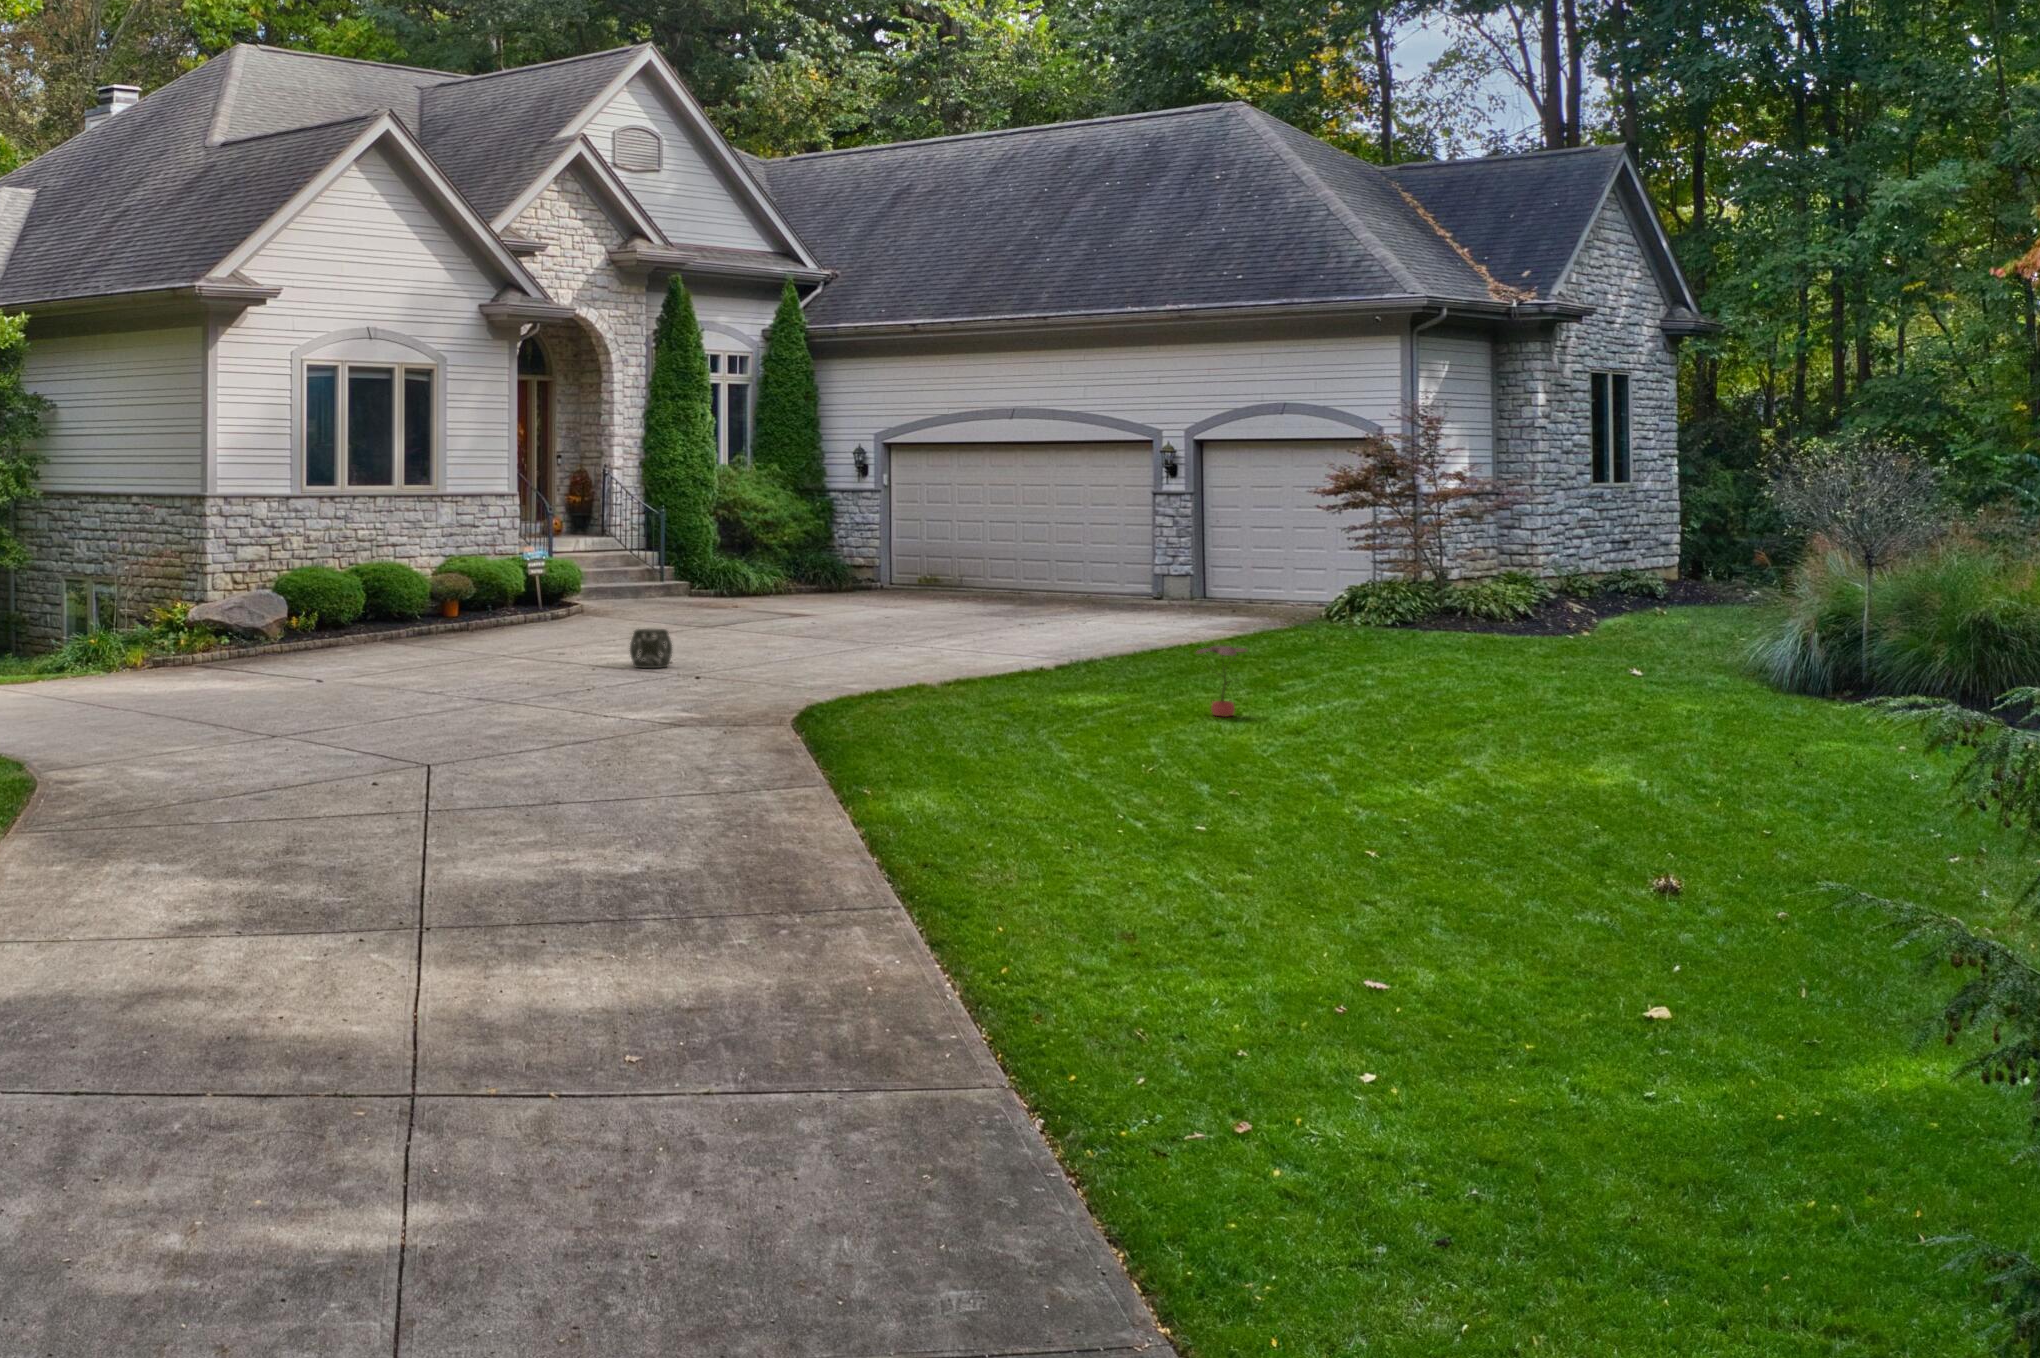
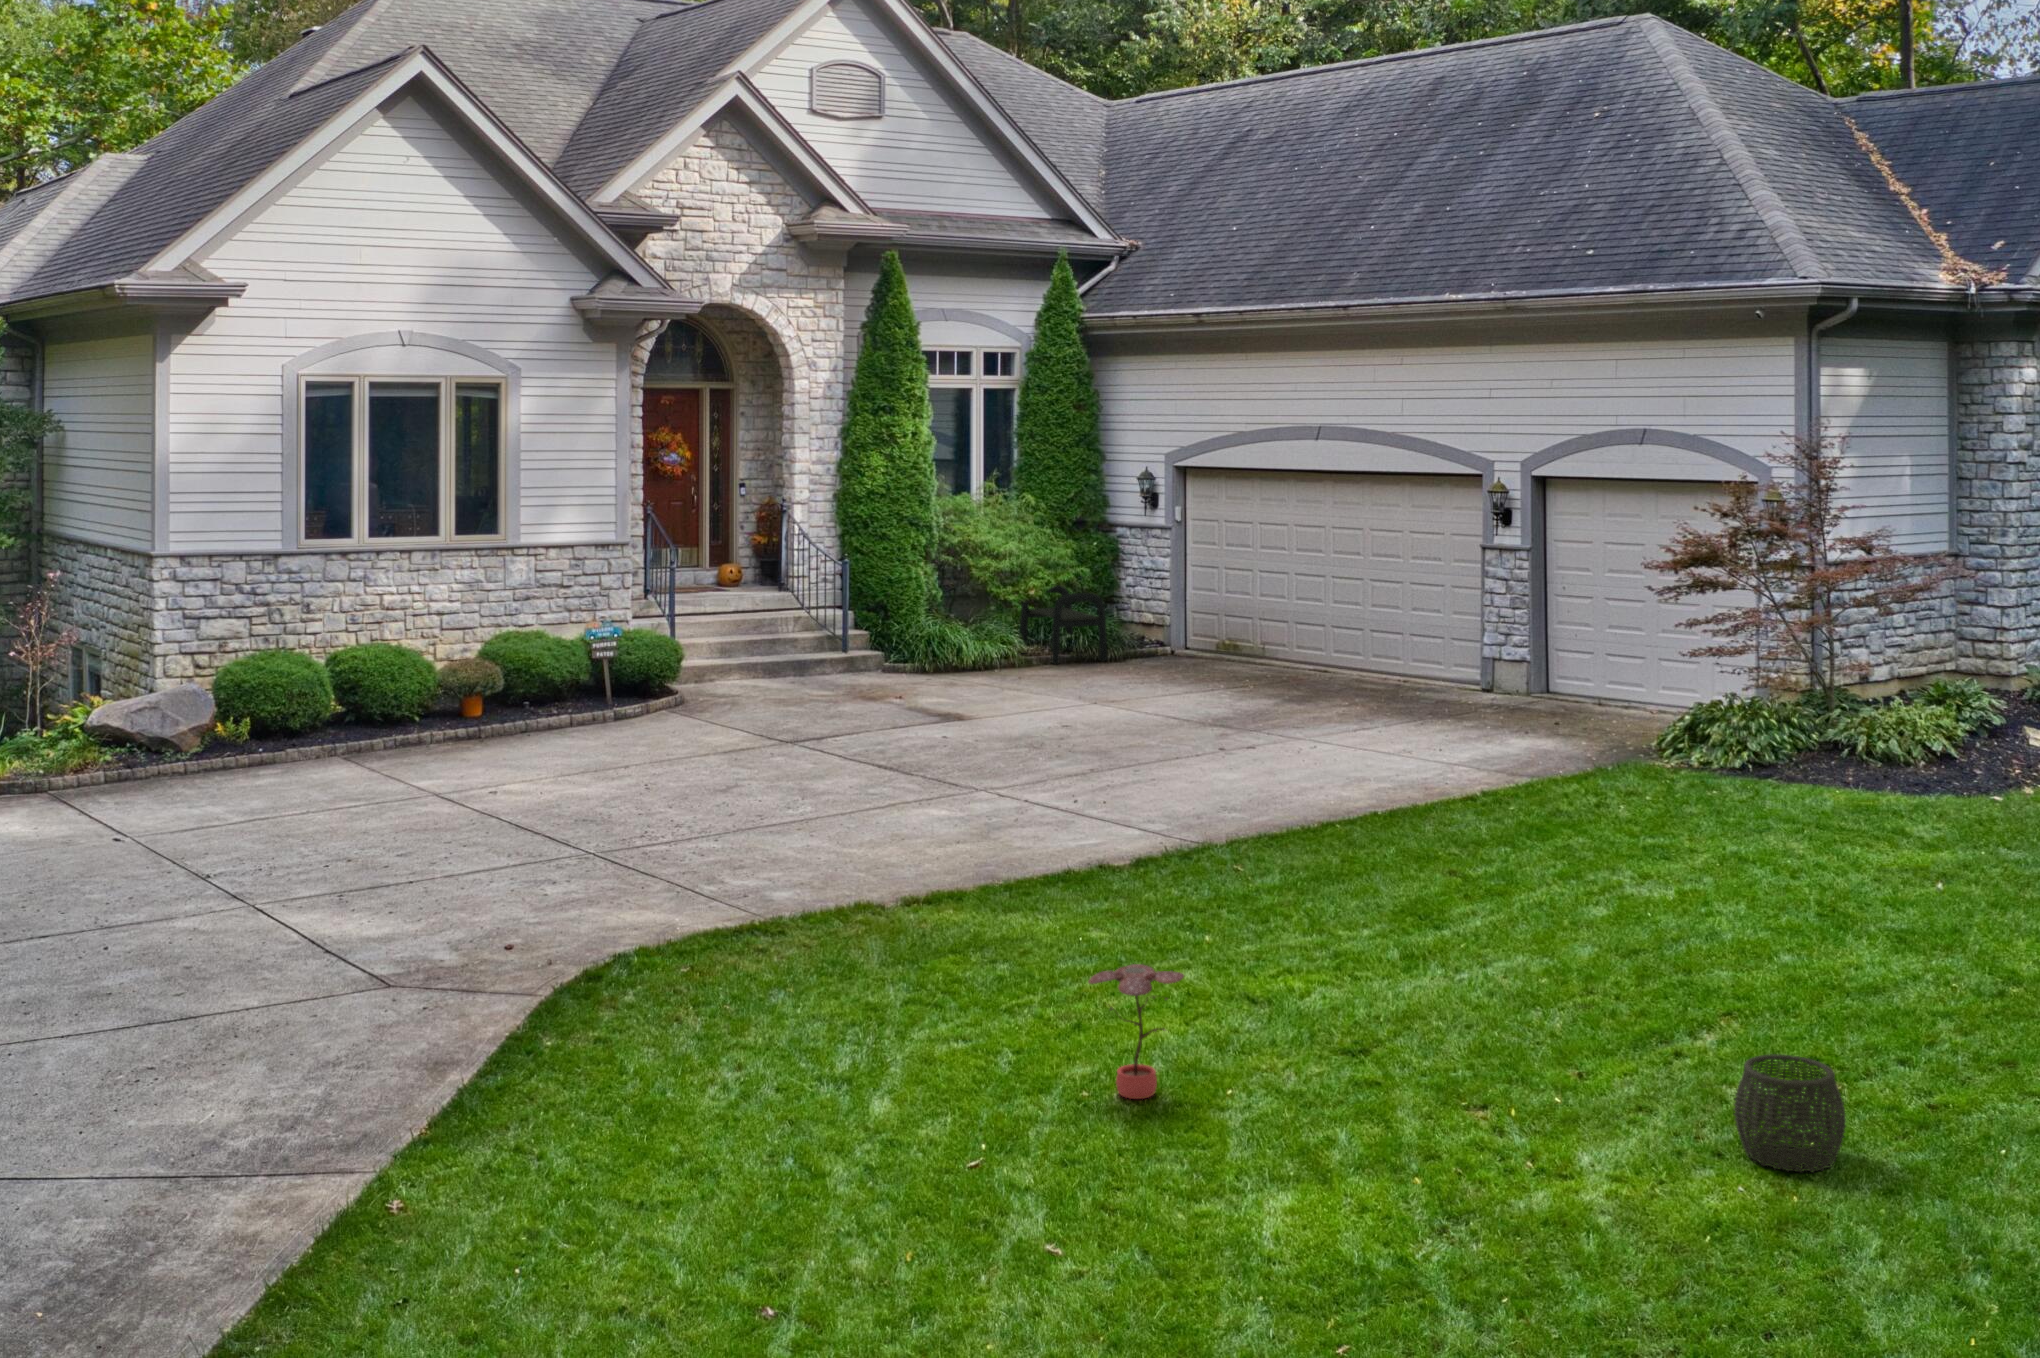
bench: none [779,535,856,592] -> present [1020,585,1107,664]
woven basket: present [630,629,672,669] -> present [1734,1054,1846,1172]

